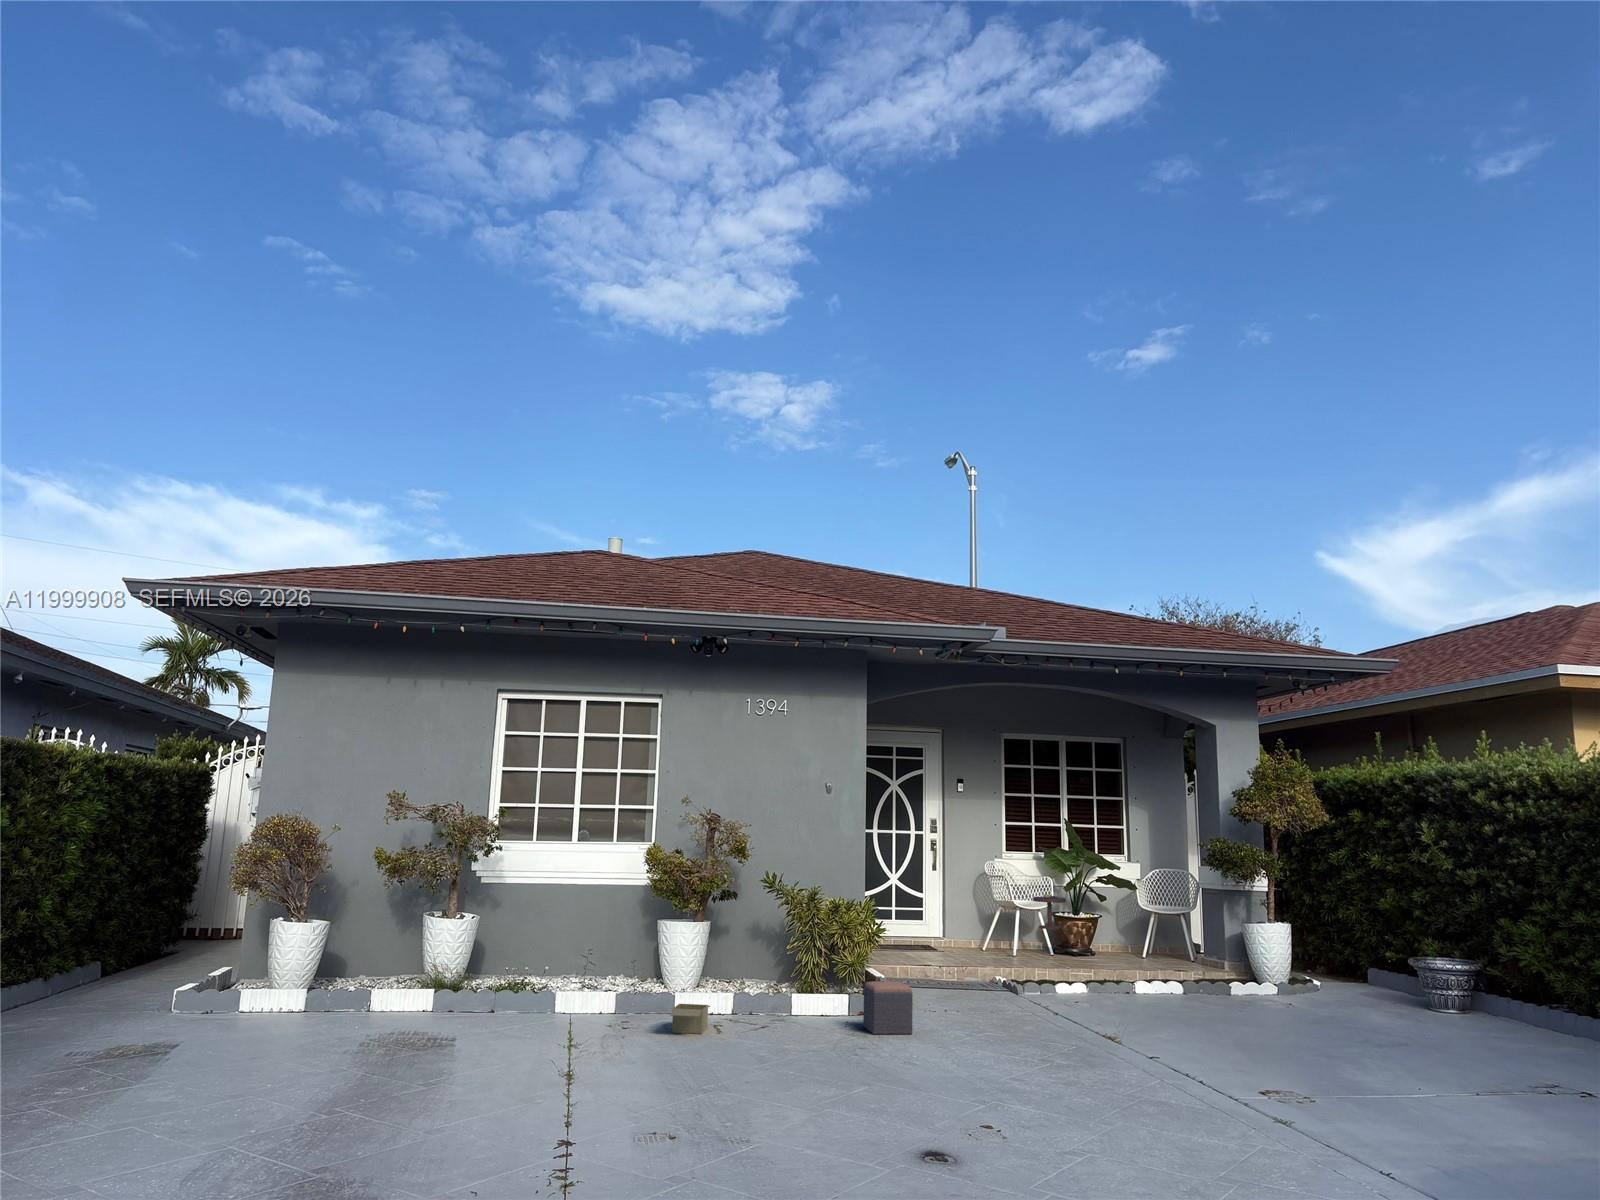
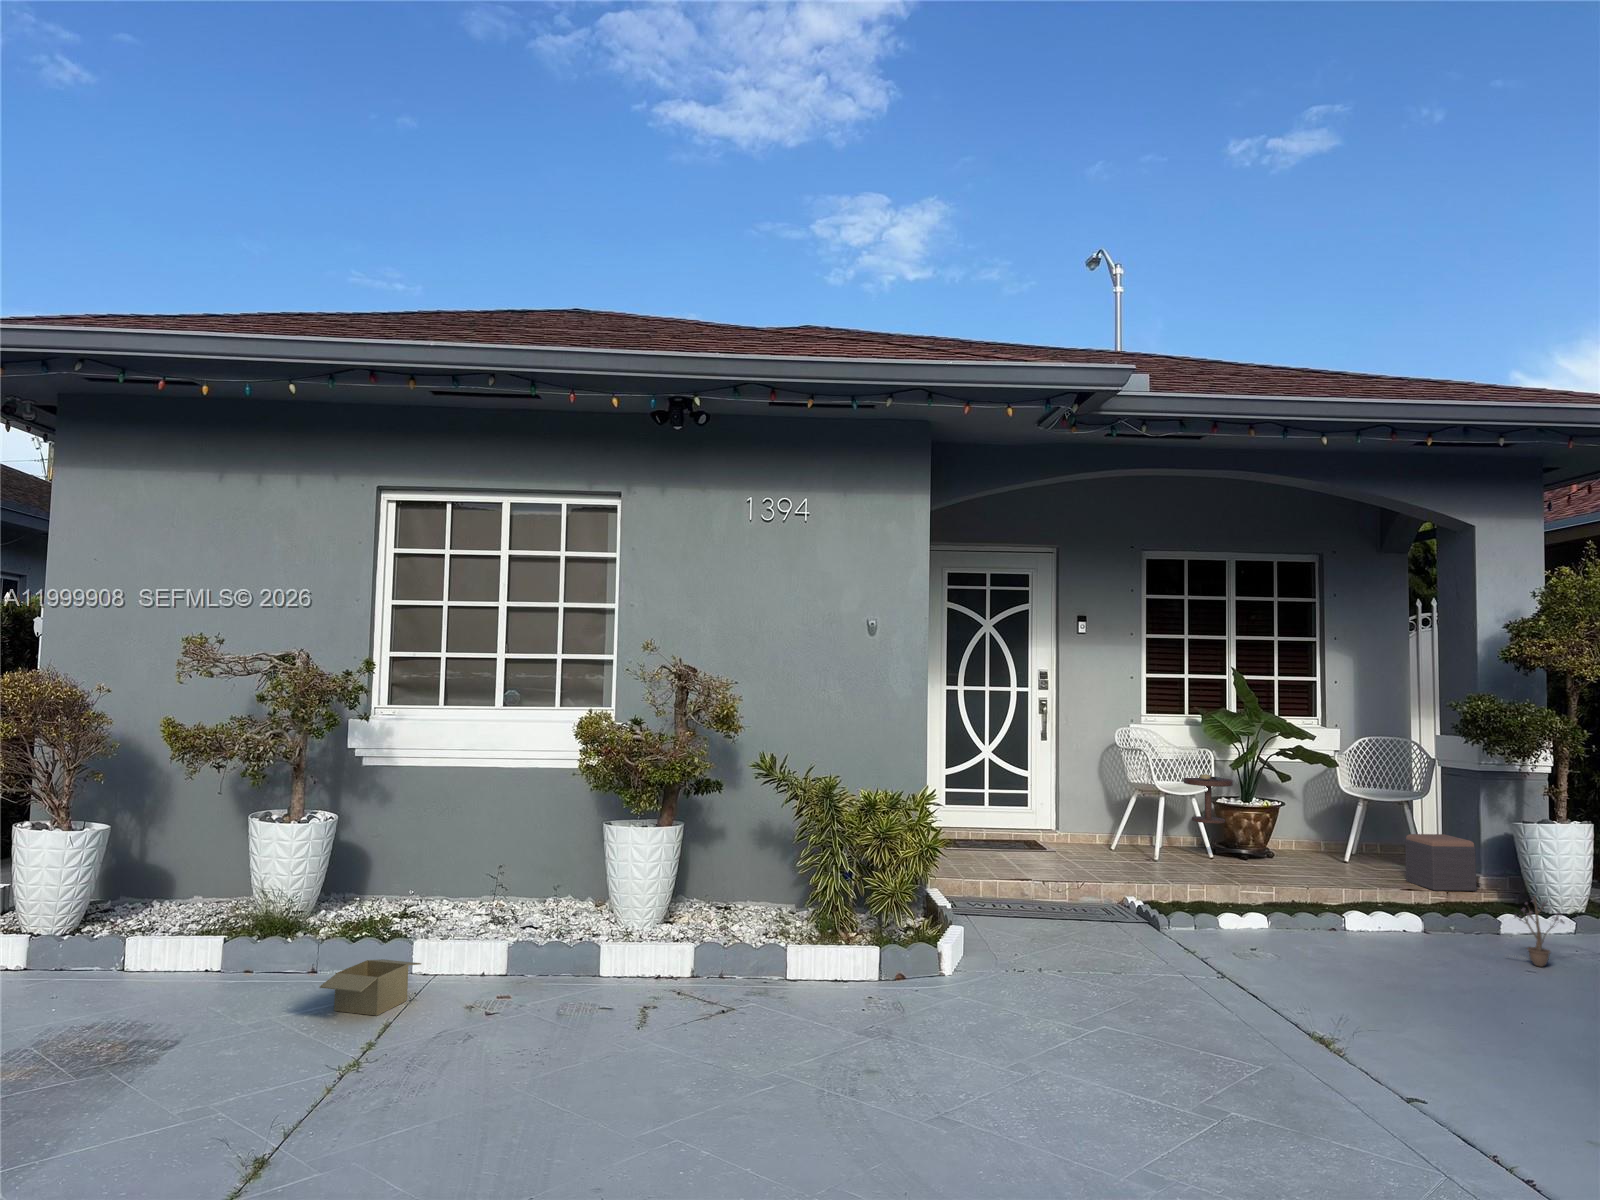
decorative plant: none [1226,963,1257,1008] -> present [1509,896,1564,967]
footstool: present [863,981,913,1034] -> present [1405,834,1476,891]
cardboard box: present [670,1004,710,1034] -> present [320,959,421,1016]

